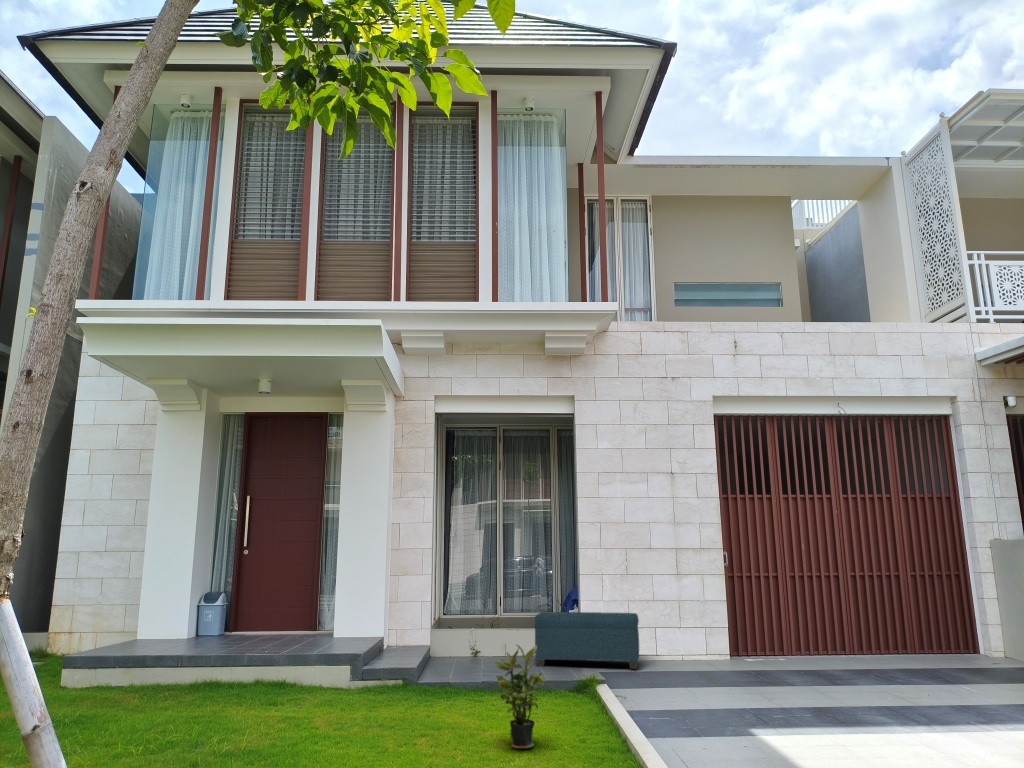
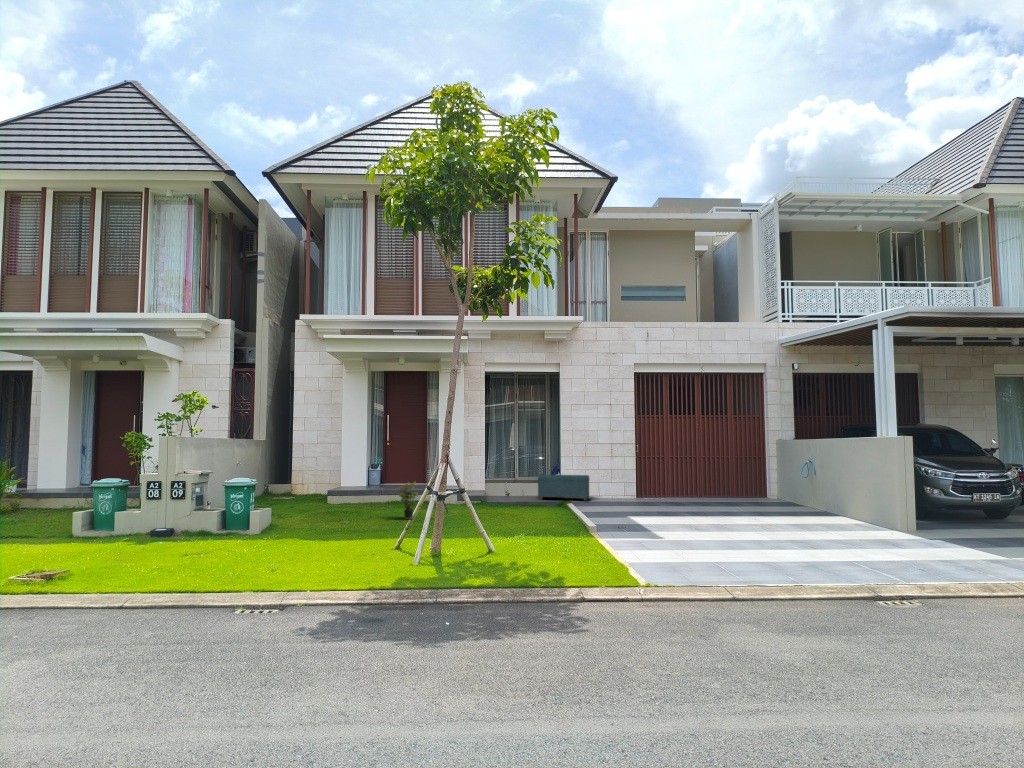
potted plant: present [495,645,544,749] -> present [399,482,418,519]

